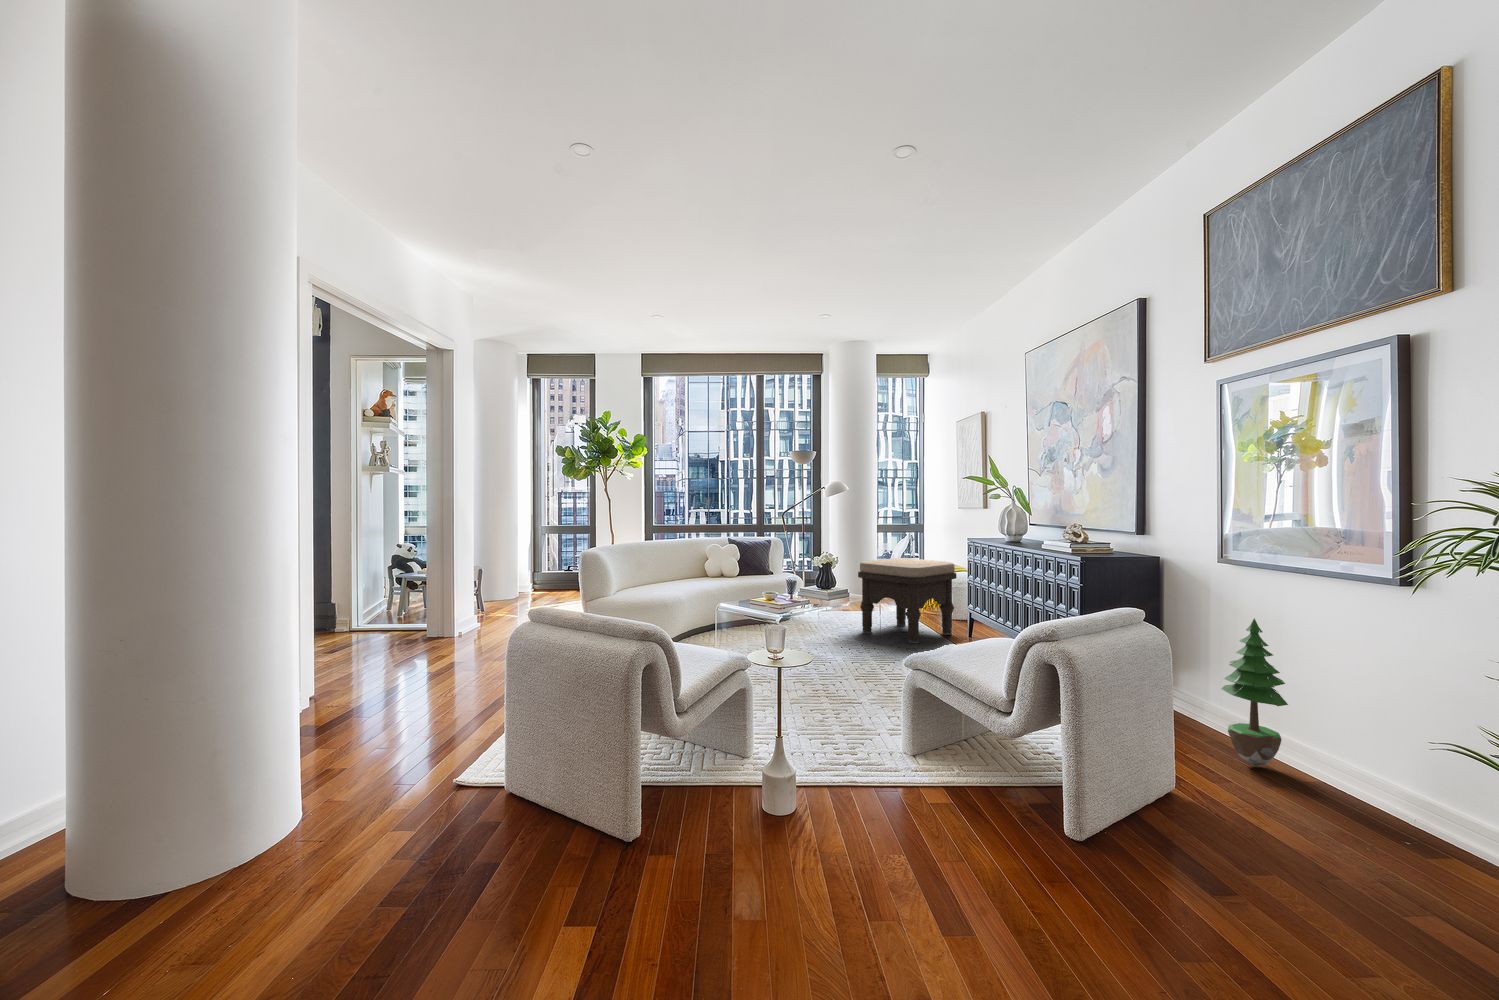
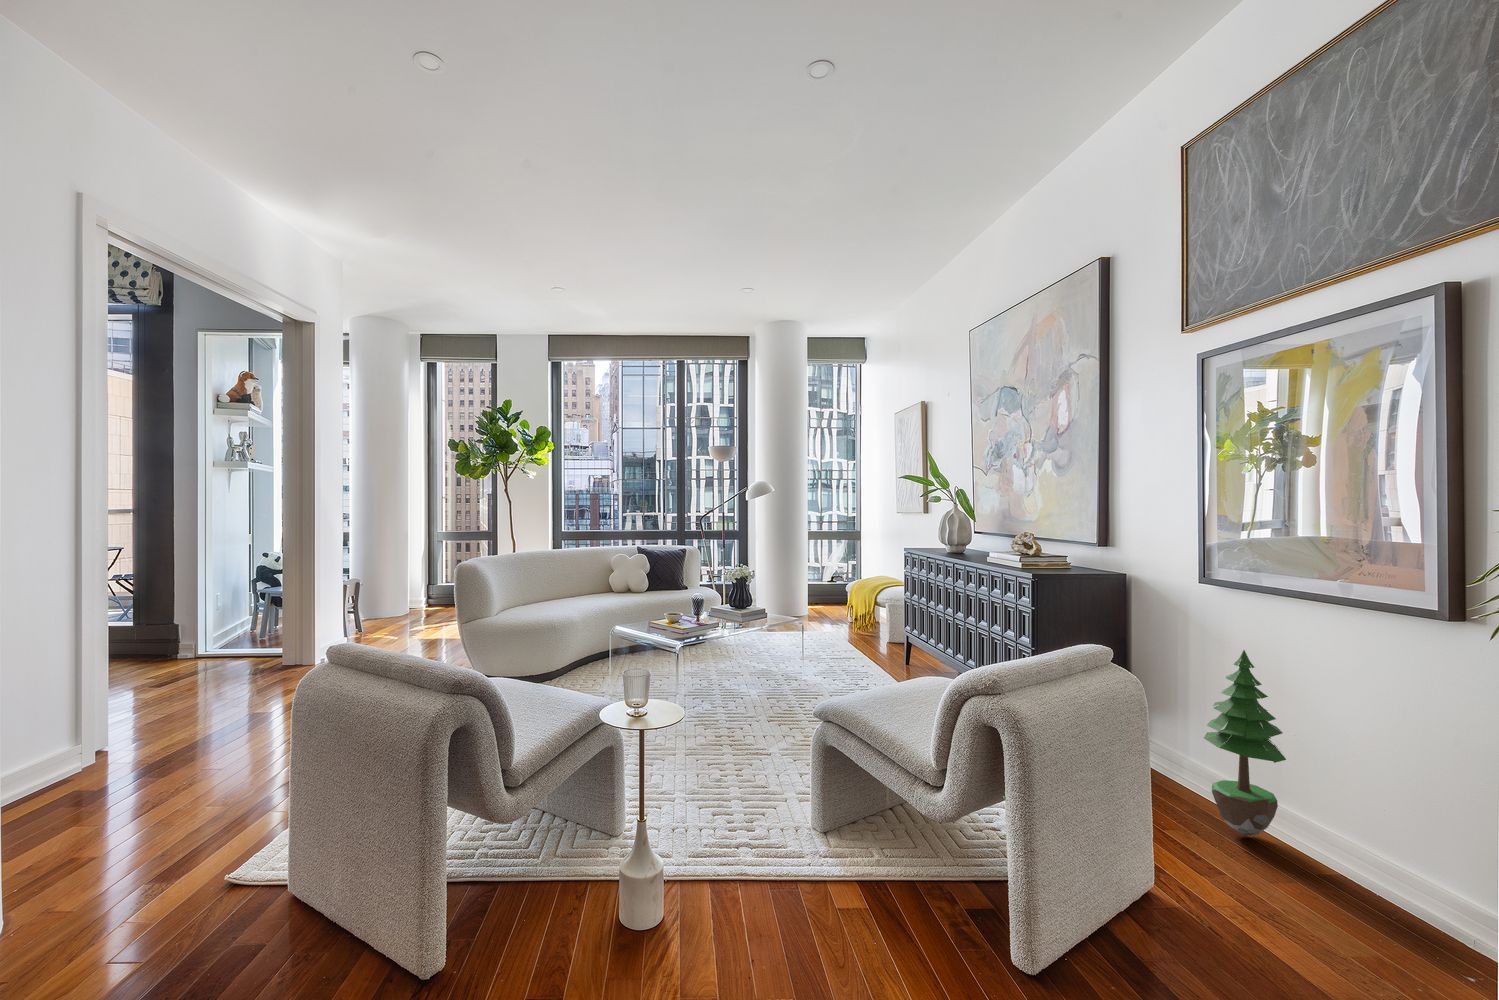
ottoman: present [858,558,956,643] -> none [784,569,895,669]

